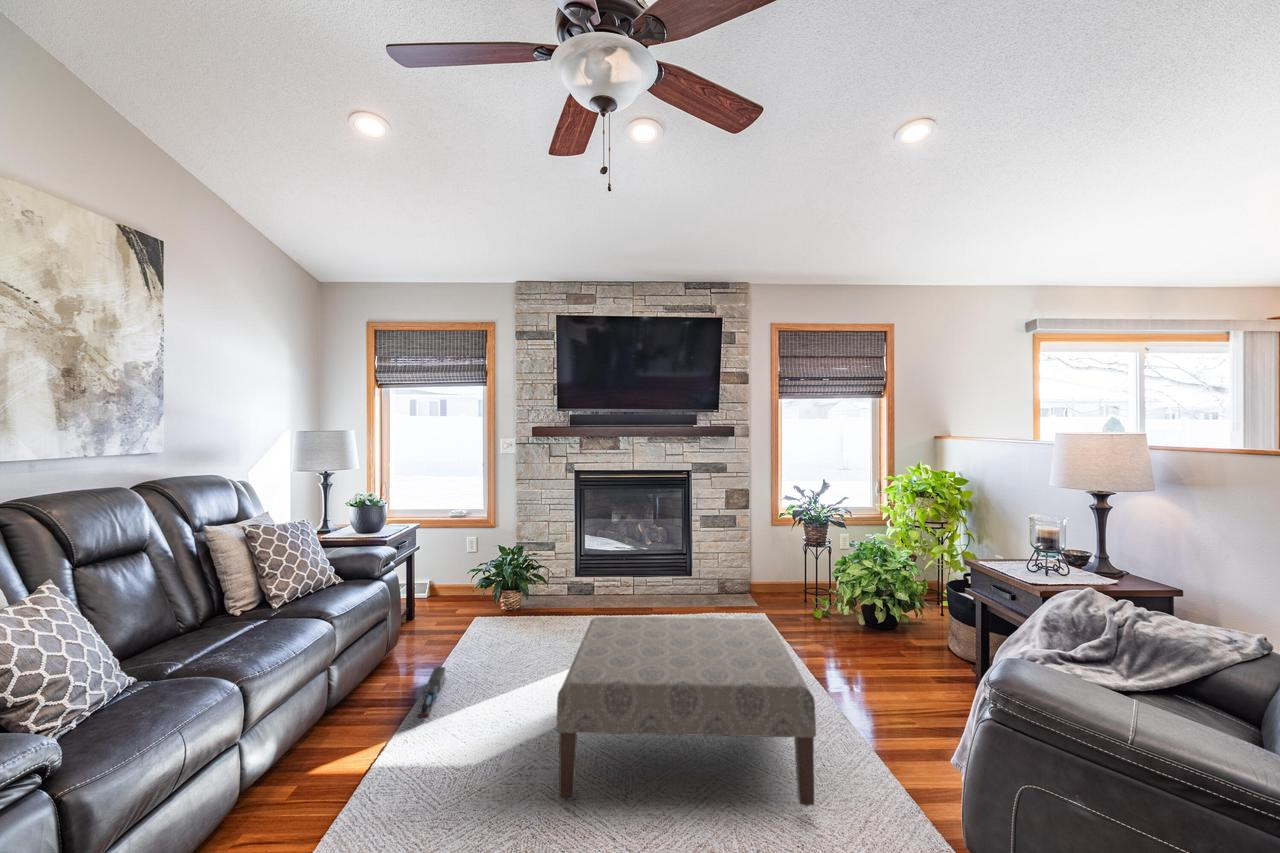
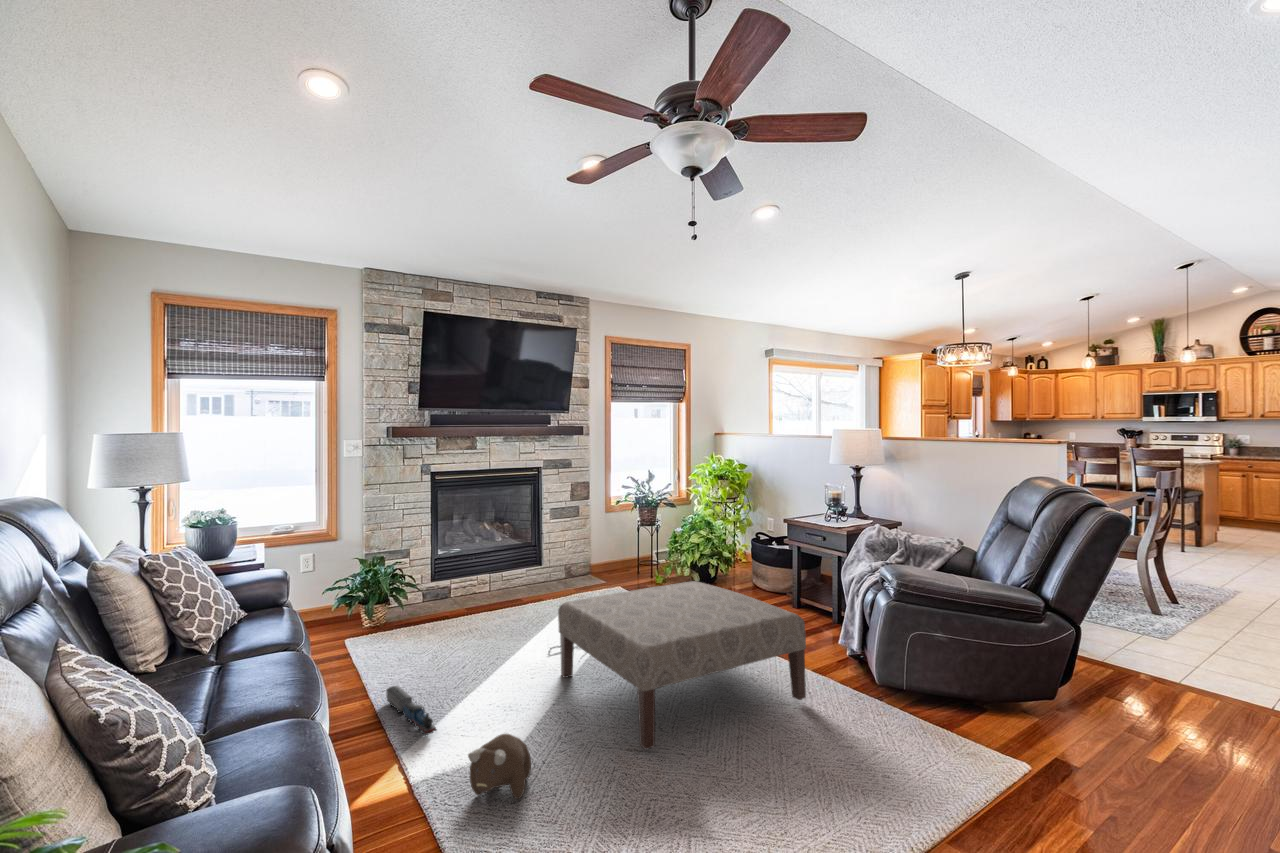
plush toy: none [362,735,447,804] -> present [468,734,531,799]

